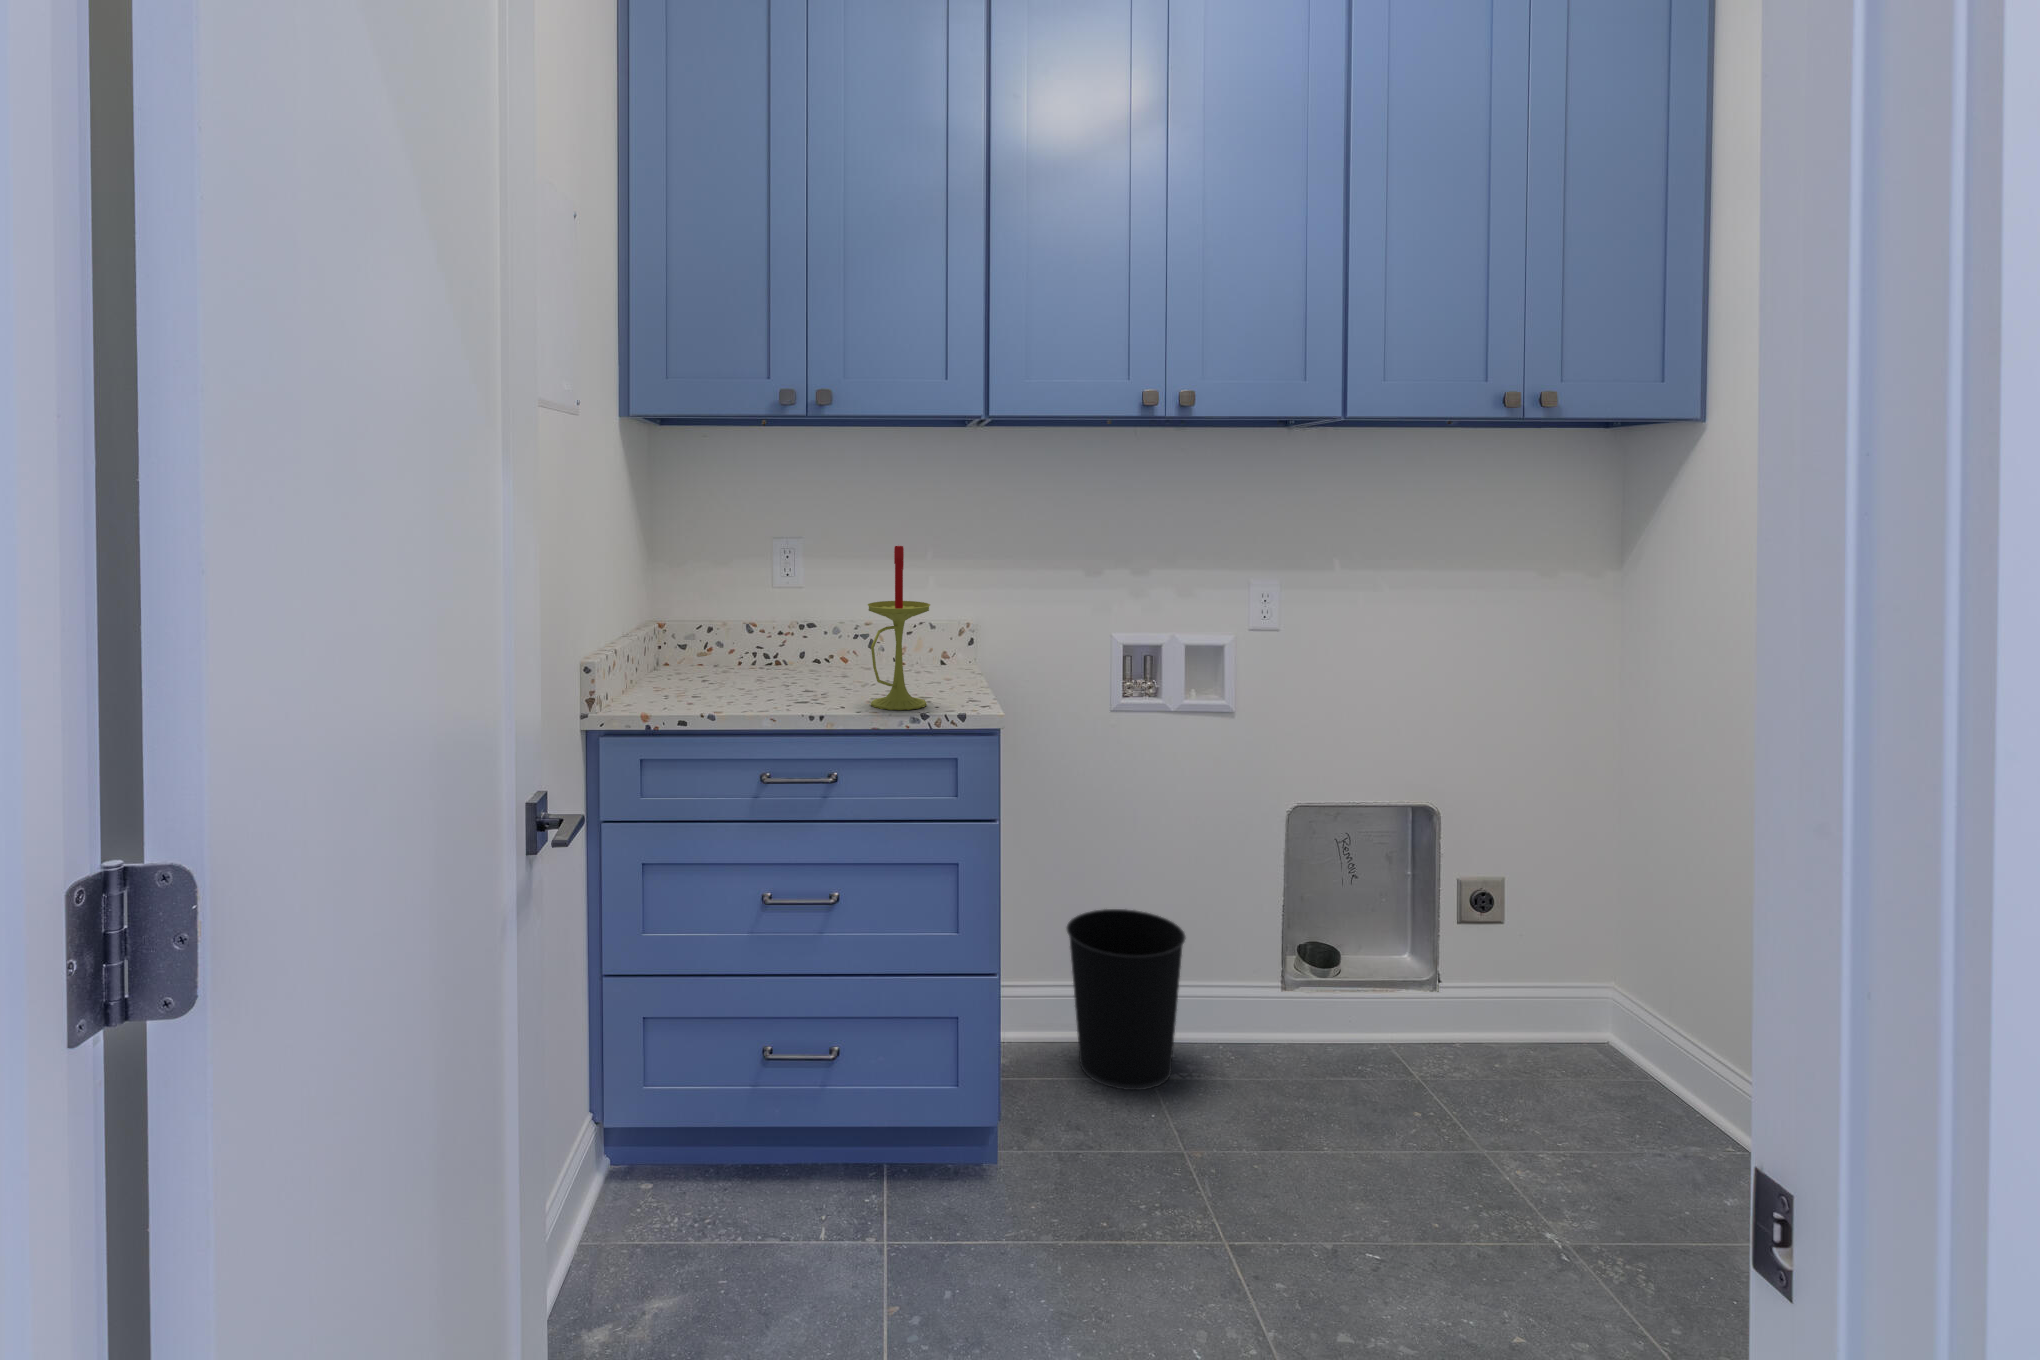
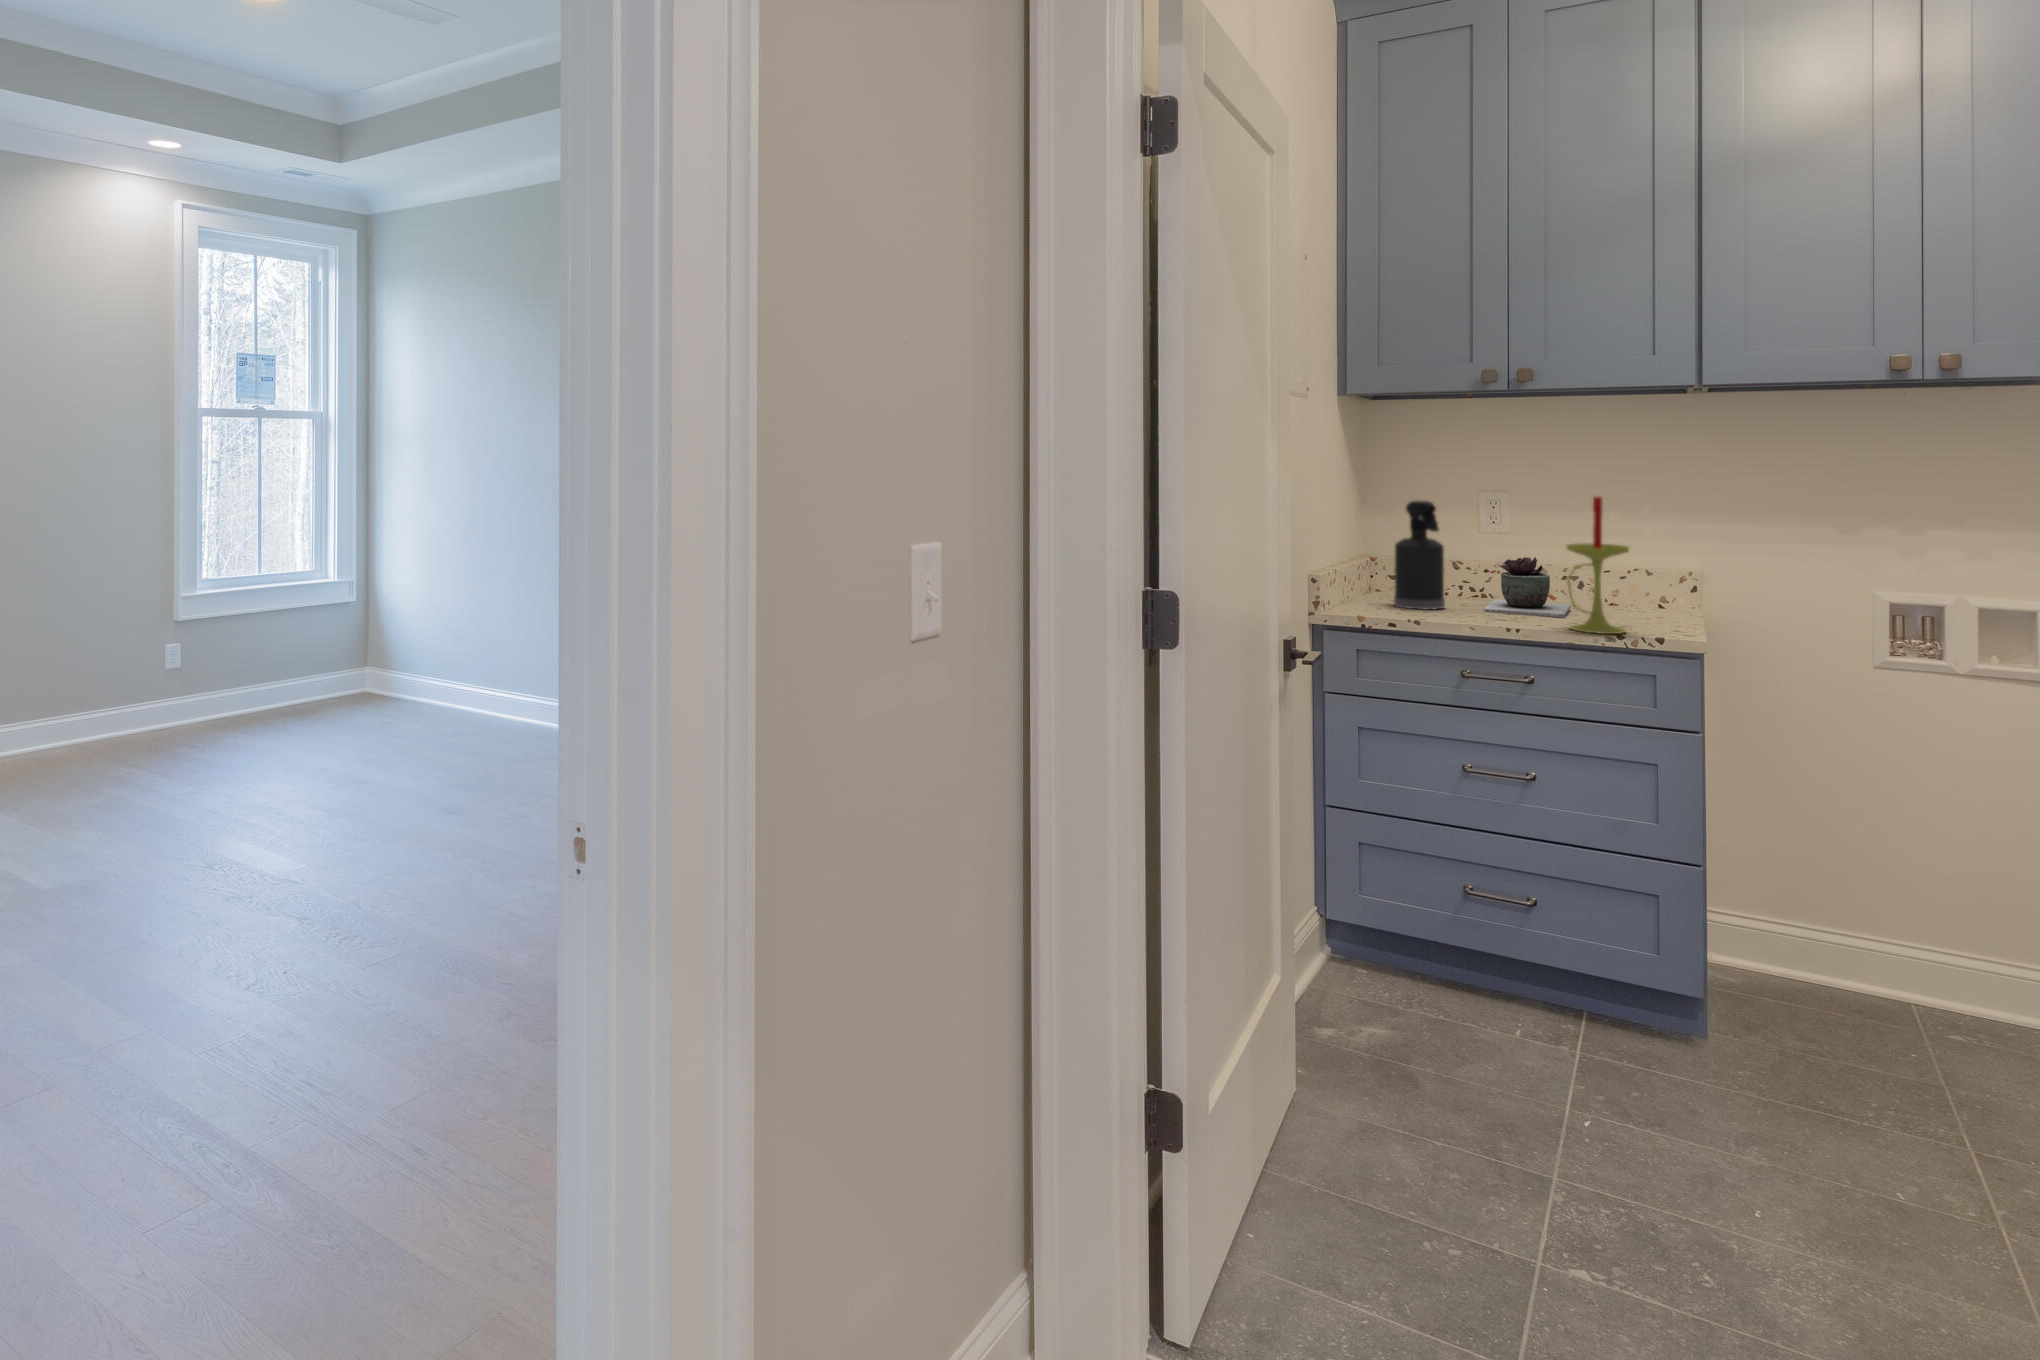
spray bottle: none [684,553,740,690] -> present [1394,500,1445,610]
succulent plant: none [781,615,864,687] -> present [1484,557,1571,618]
wastebasket: present [1067,909,1186,1090] -> none [1801,859,1956,1029]

